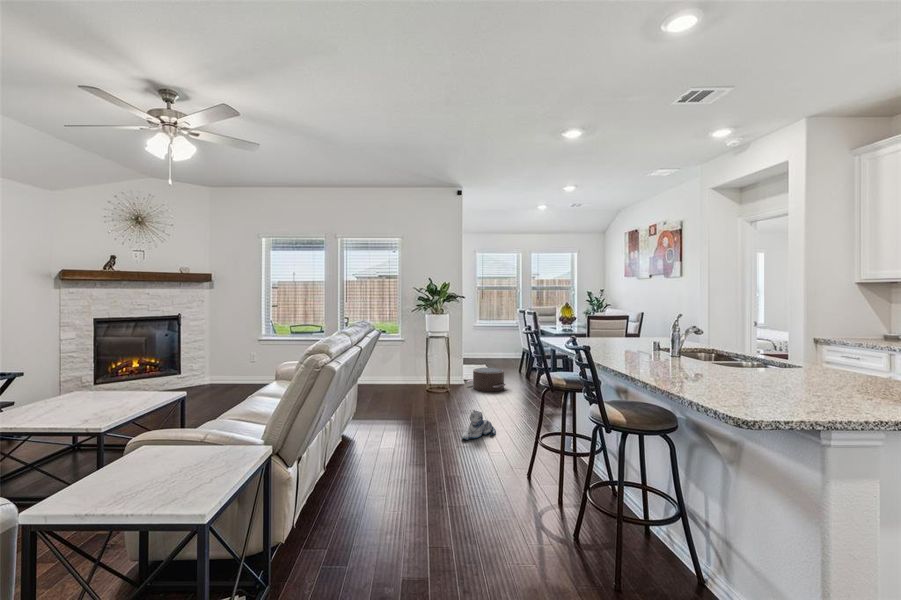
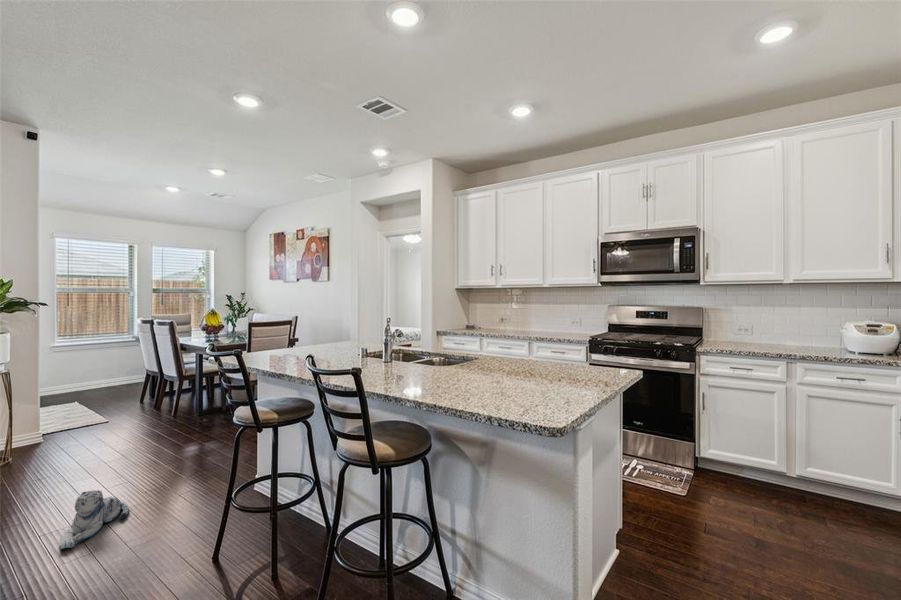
pouf: present [467,368,506,391] -> none [45,406,127,447]

